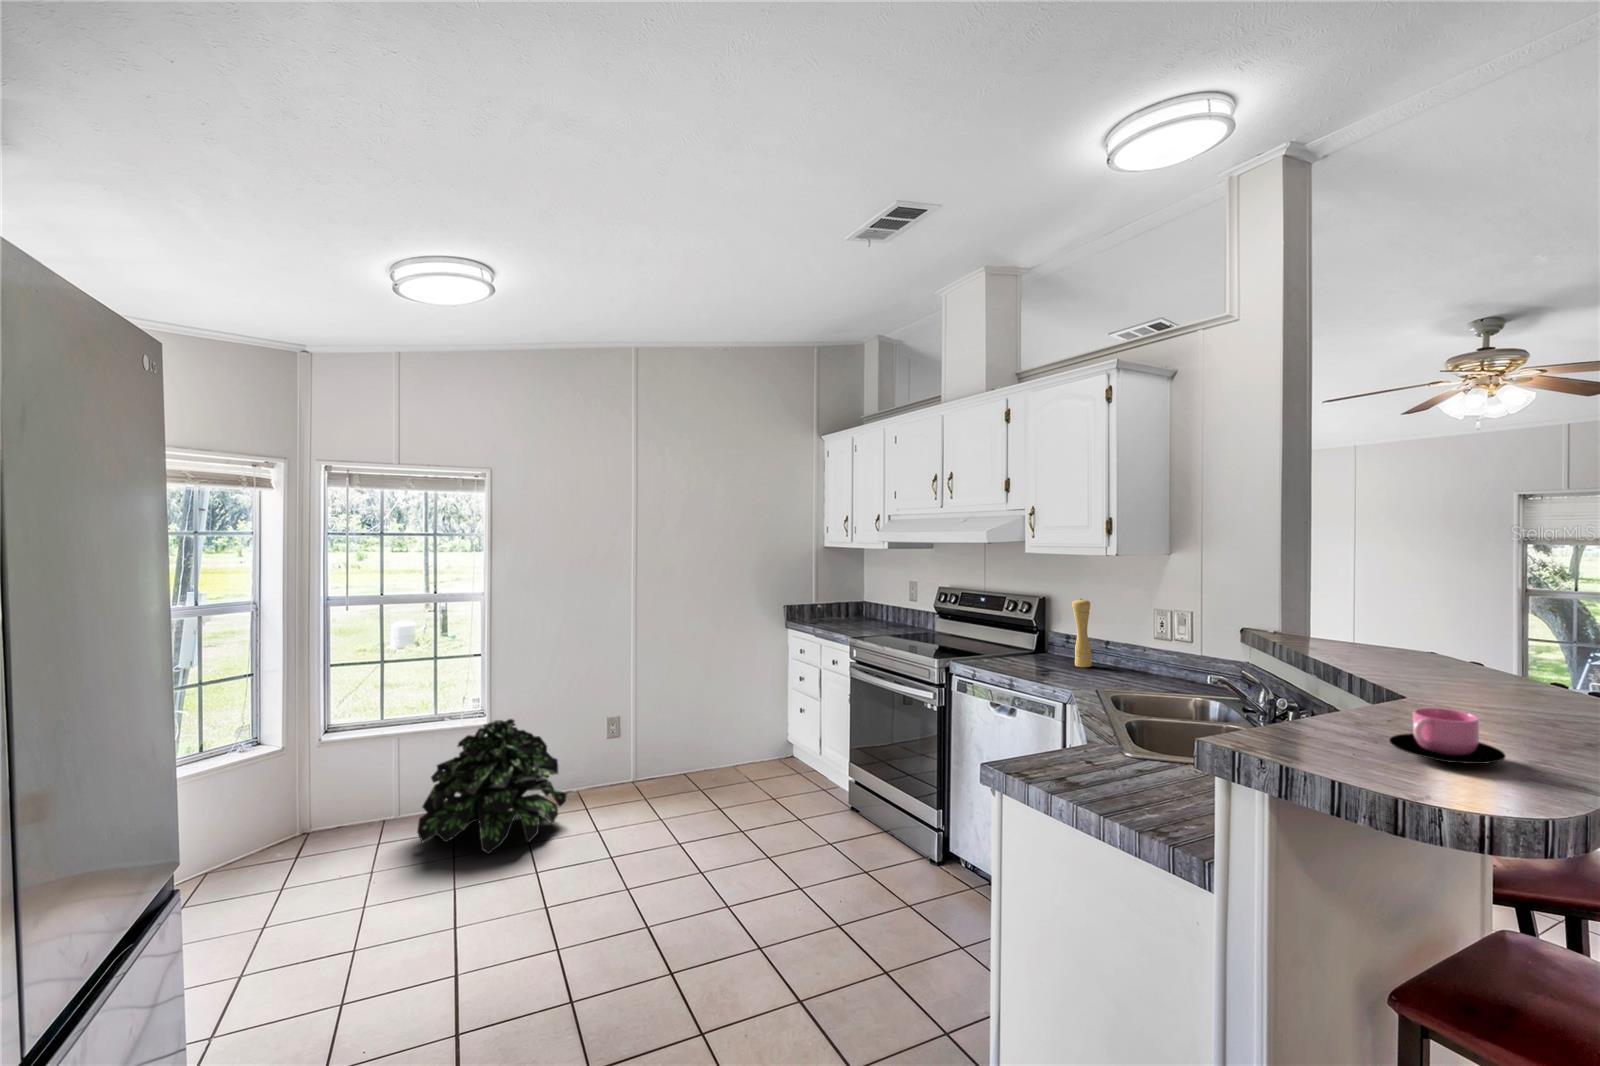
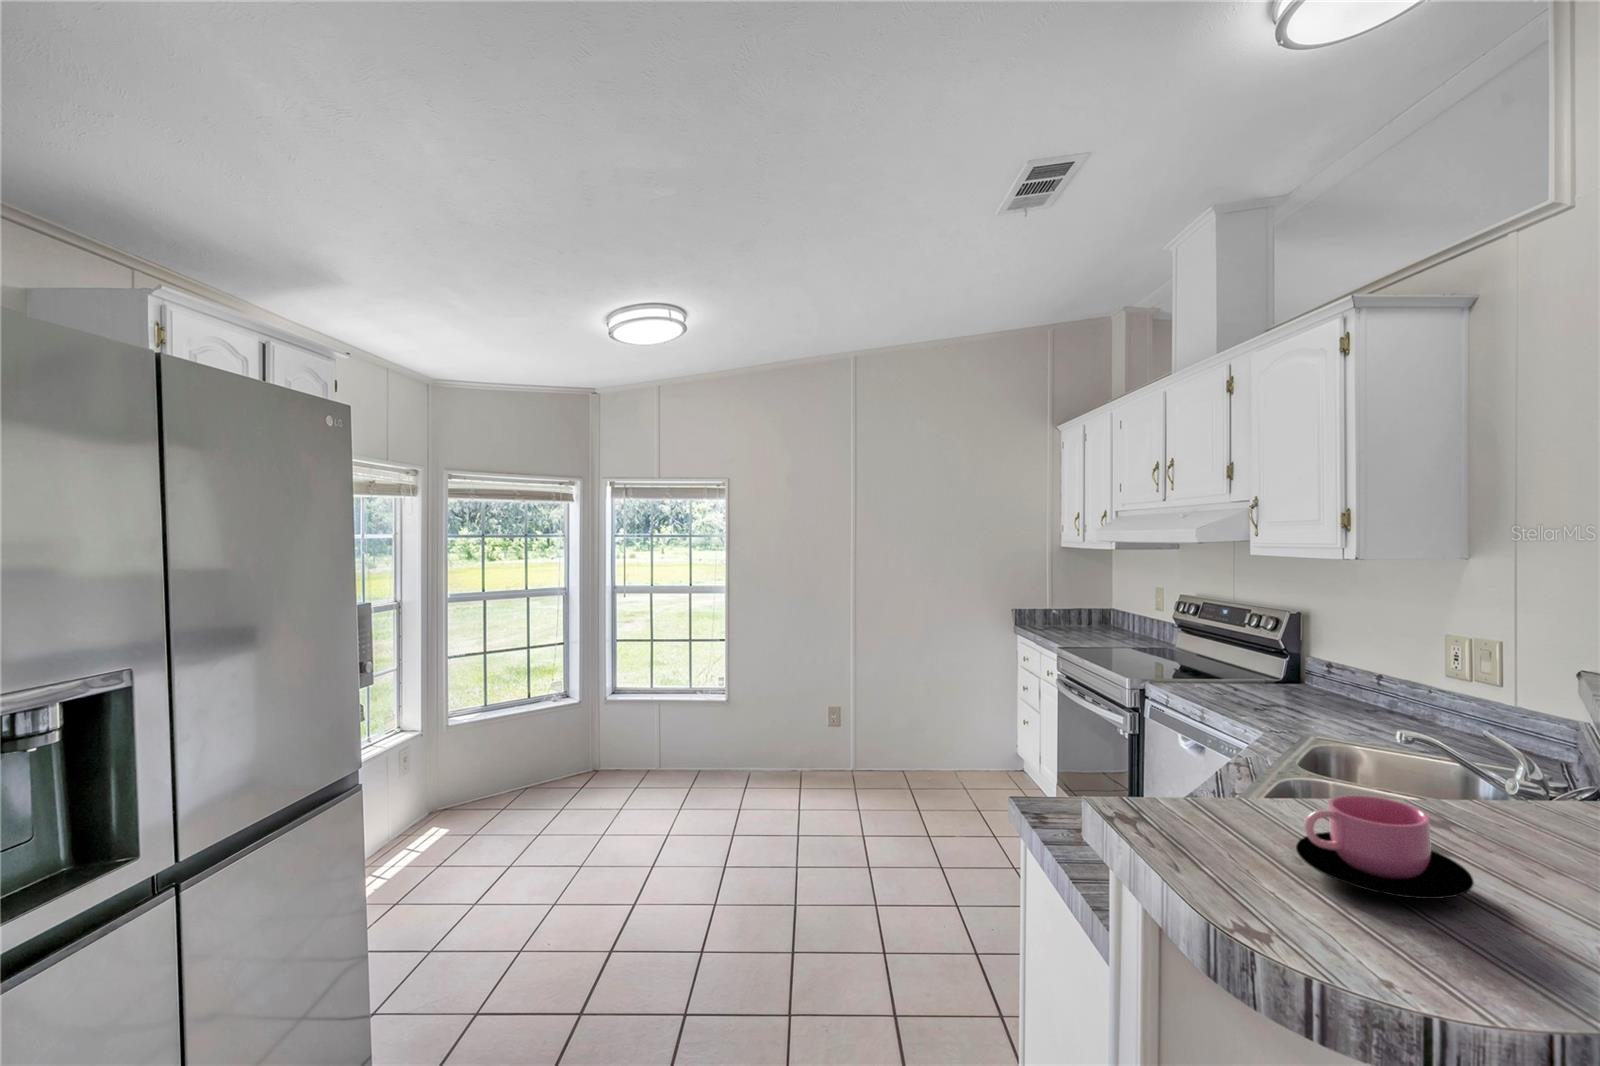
pepper mill: present [1072,599,1092,667] -> none [1320,616,1351,705]
potted plant: present [417,719,567,853] -> none [661,698,781,813]

